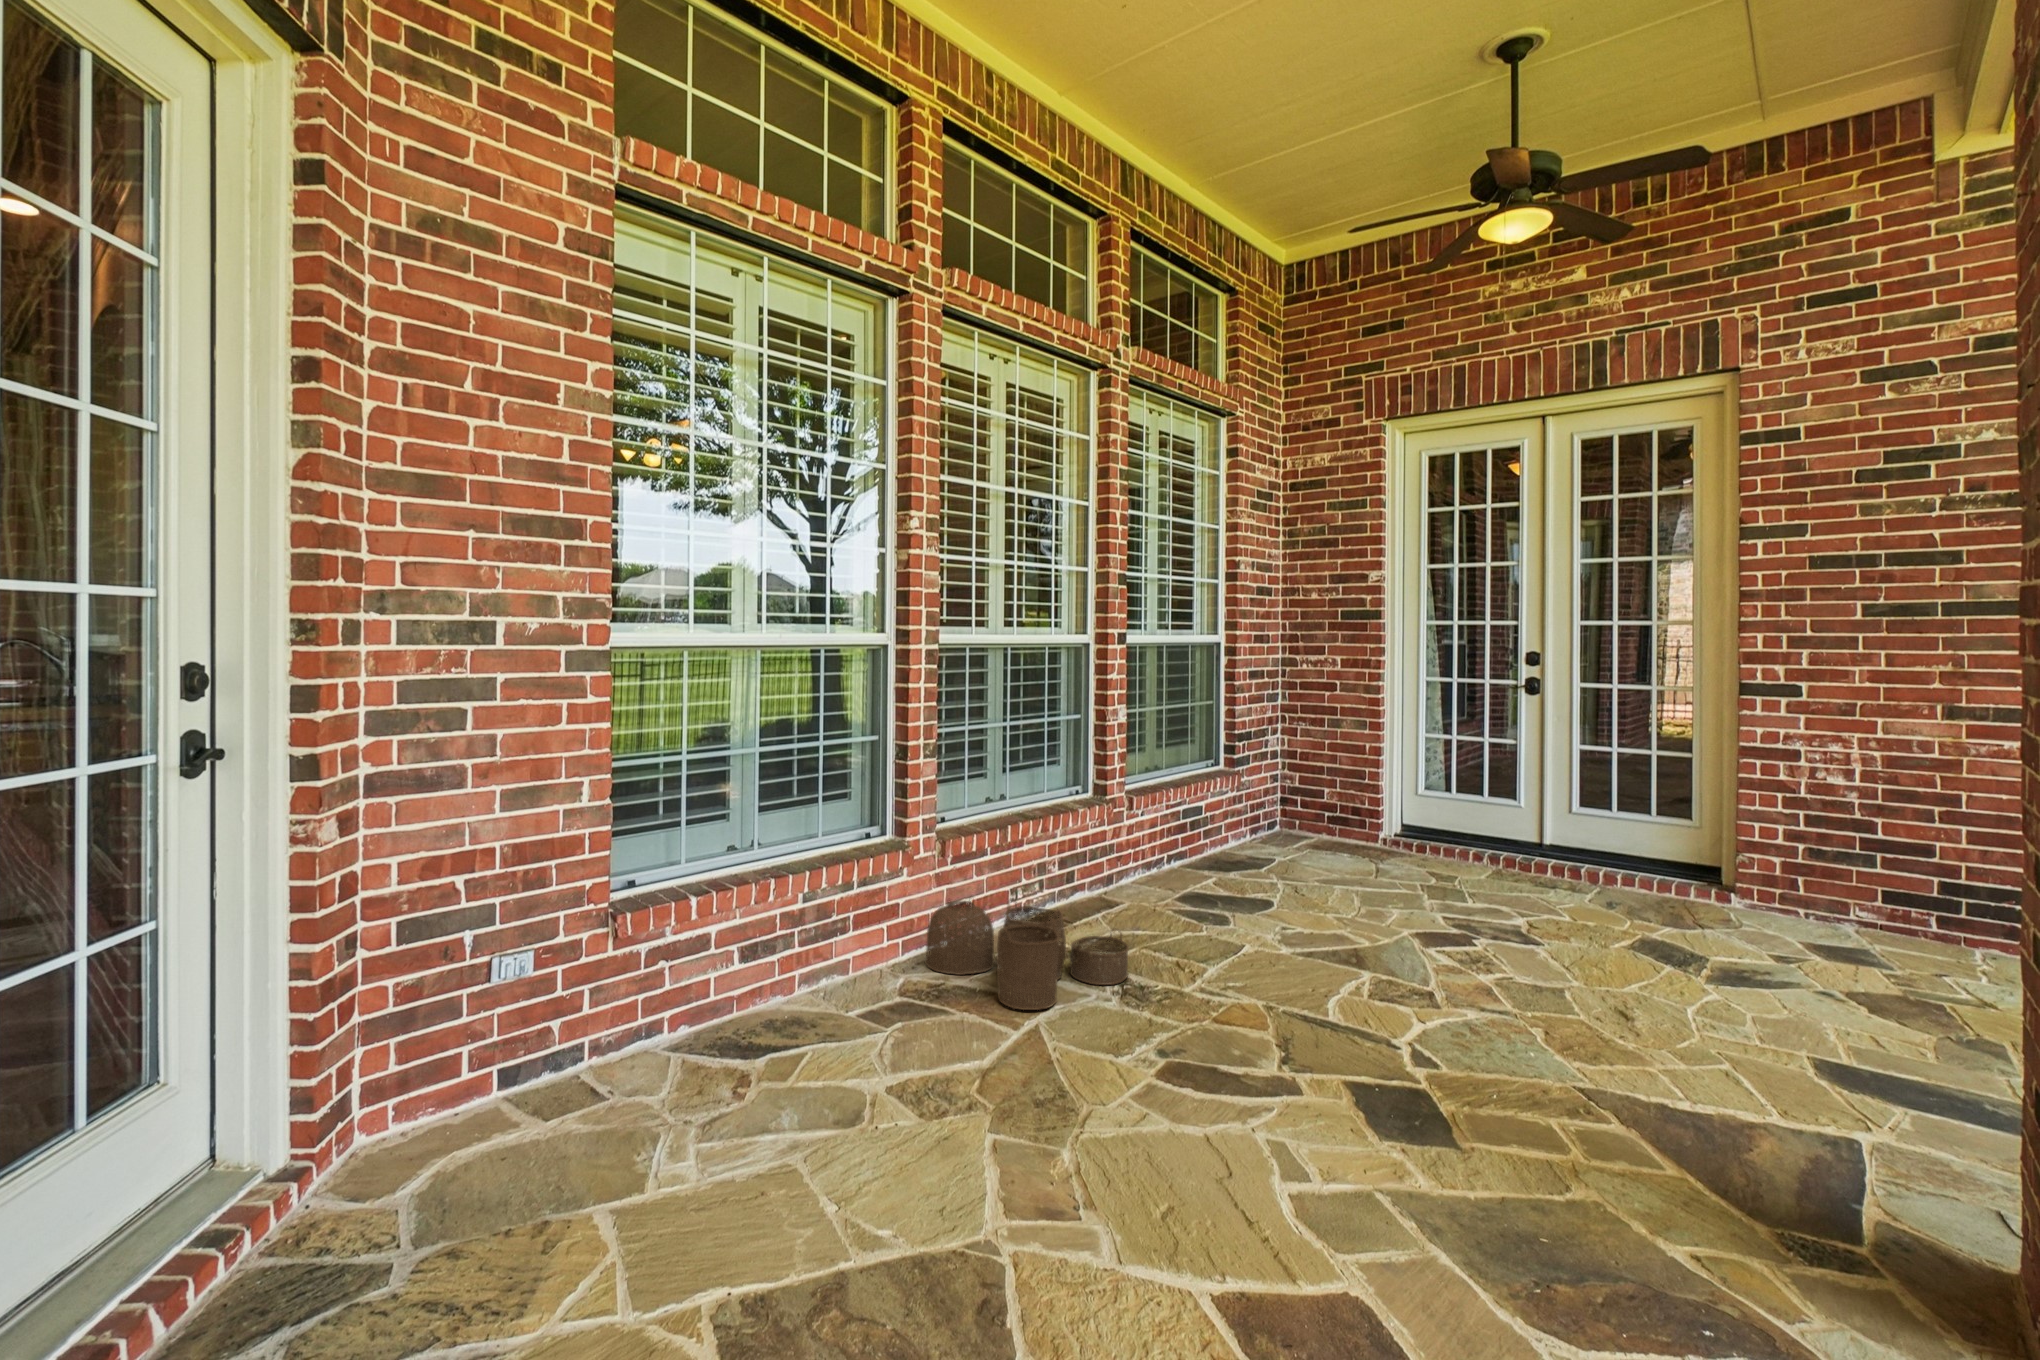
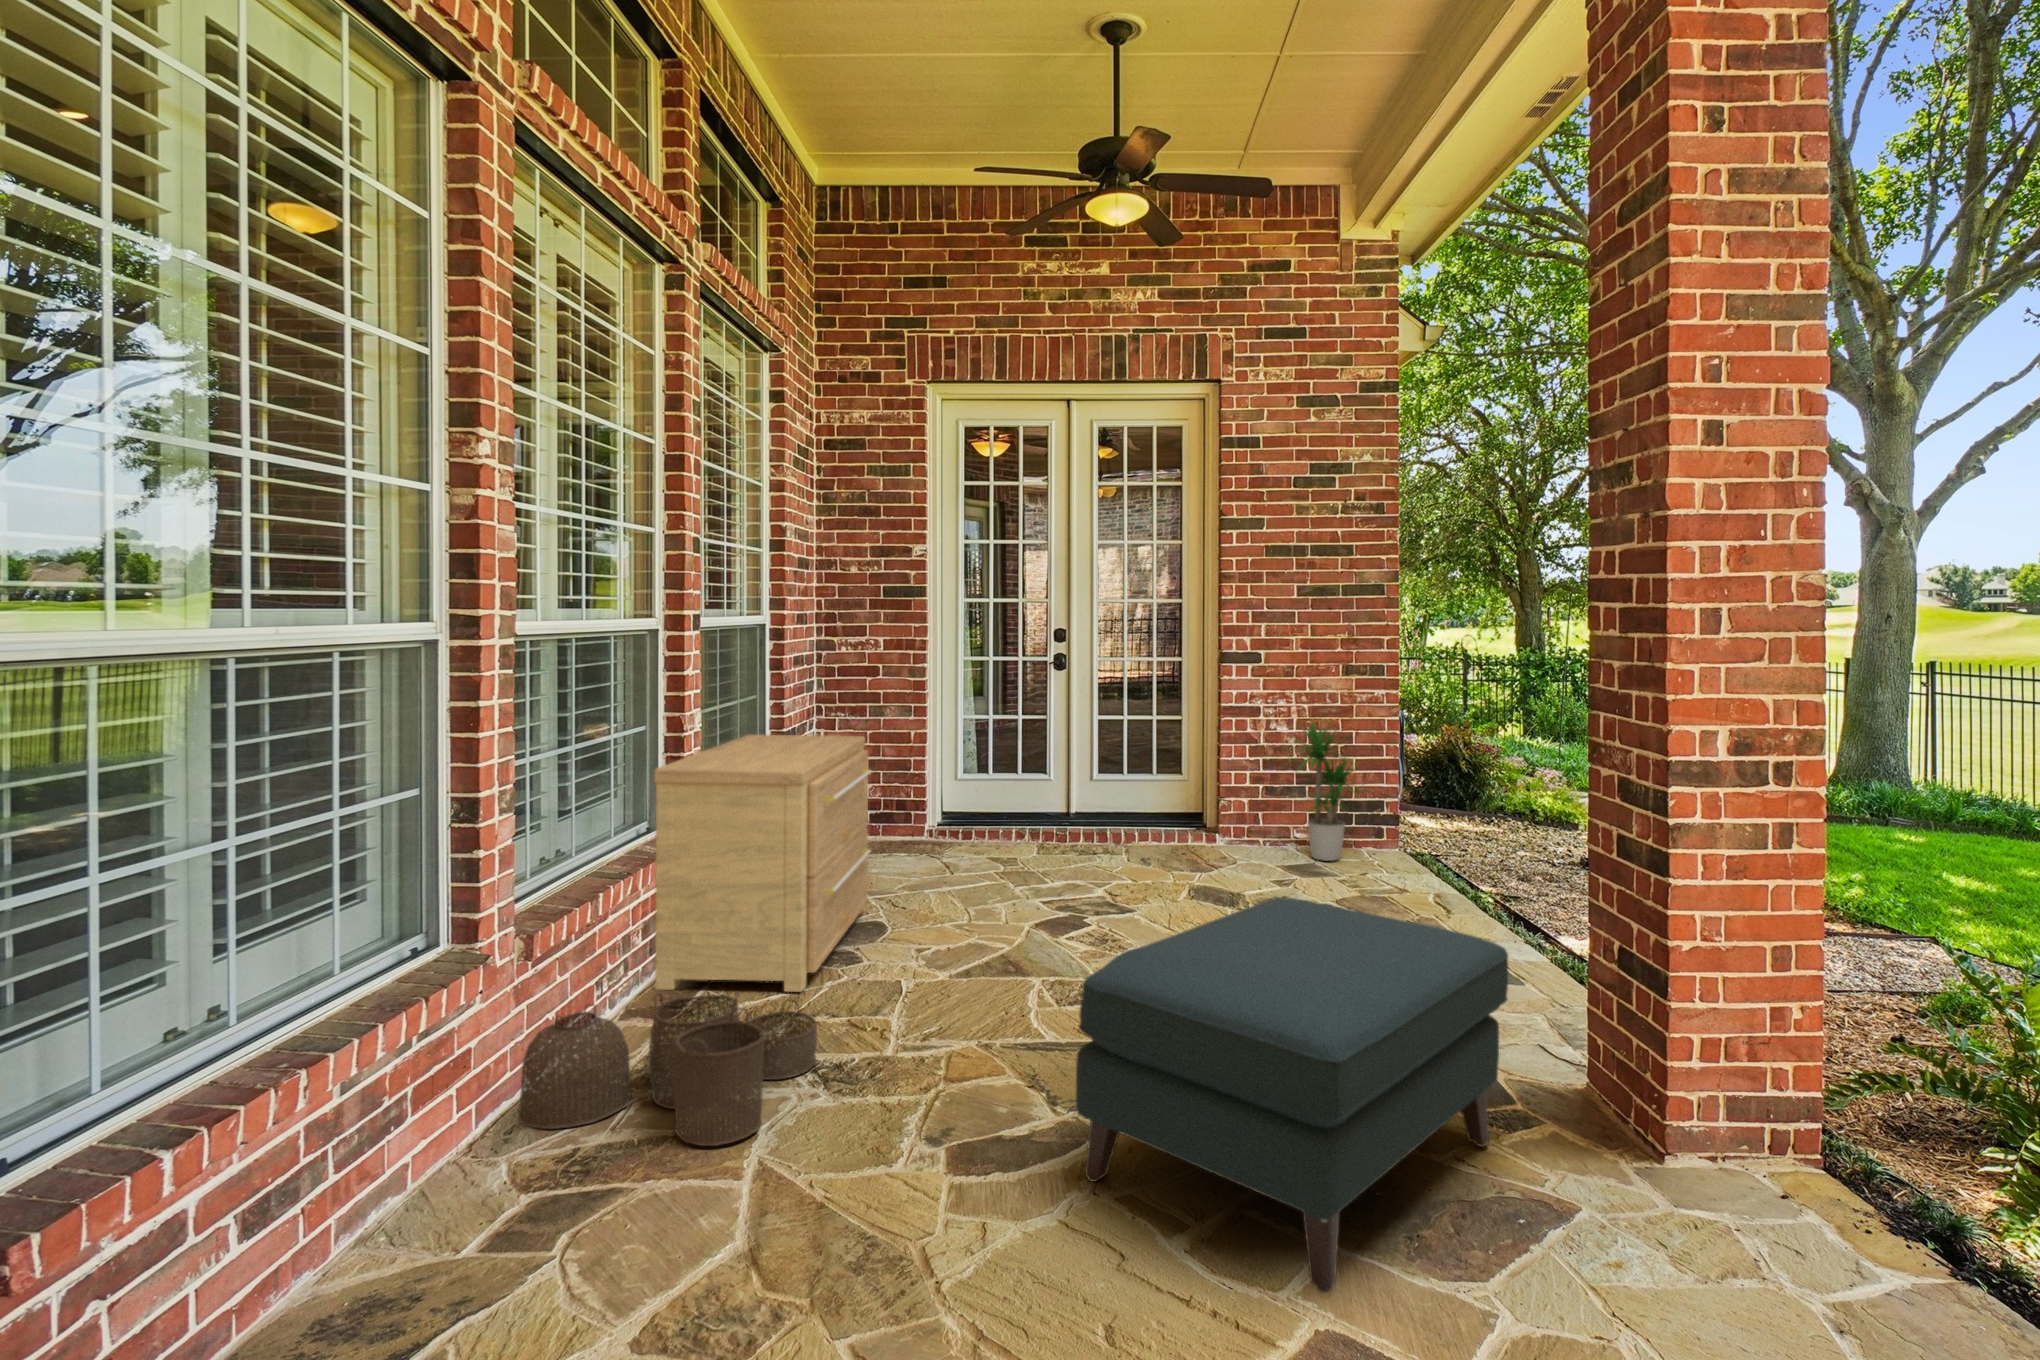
side table: none [1064,731,1268,934] -> present [654,735,872,992]
potted plant: none [1806,759,1973,947] -> present [1291,719,1355,861]
ottoman: none [1241,924,1771,1272] -> present [1076,897,1508,1293]

